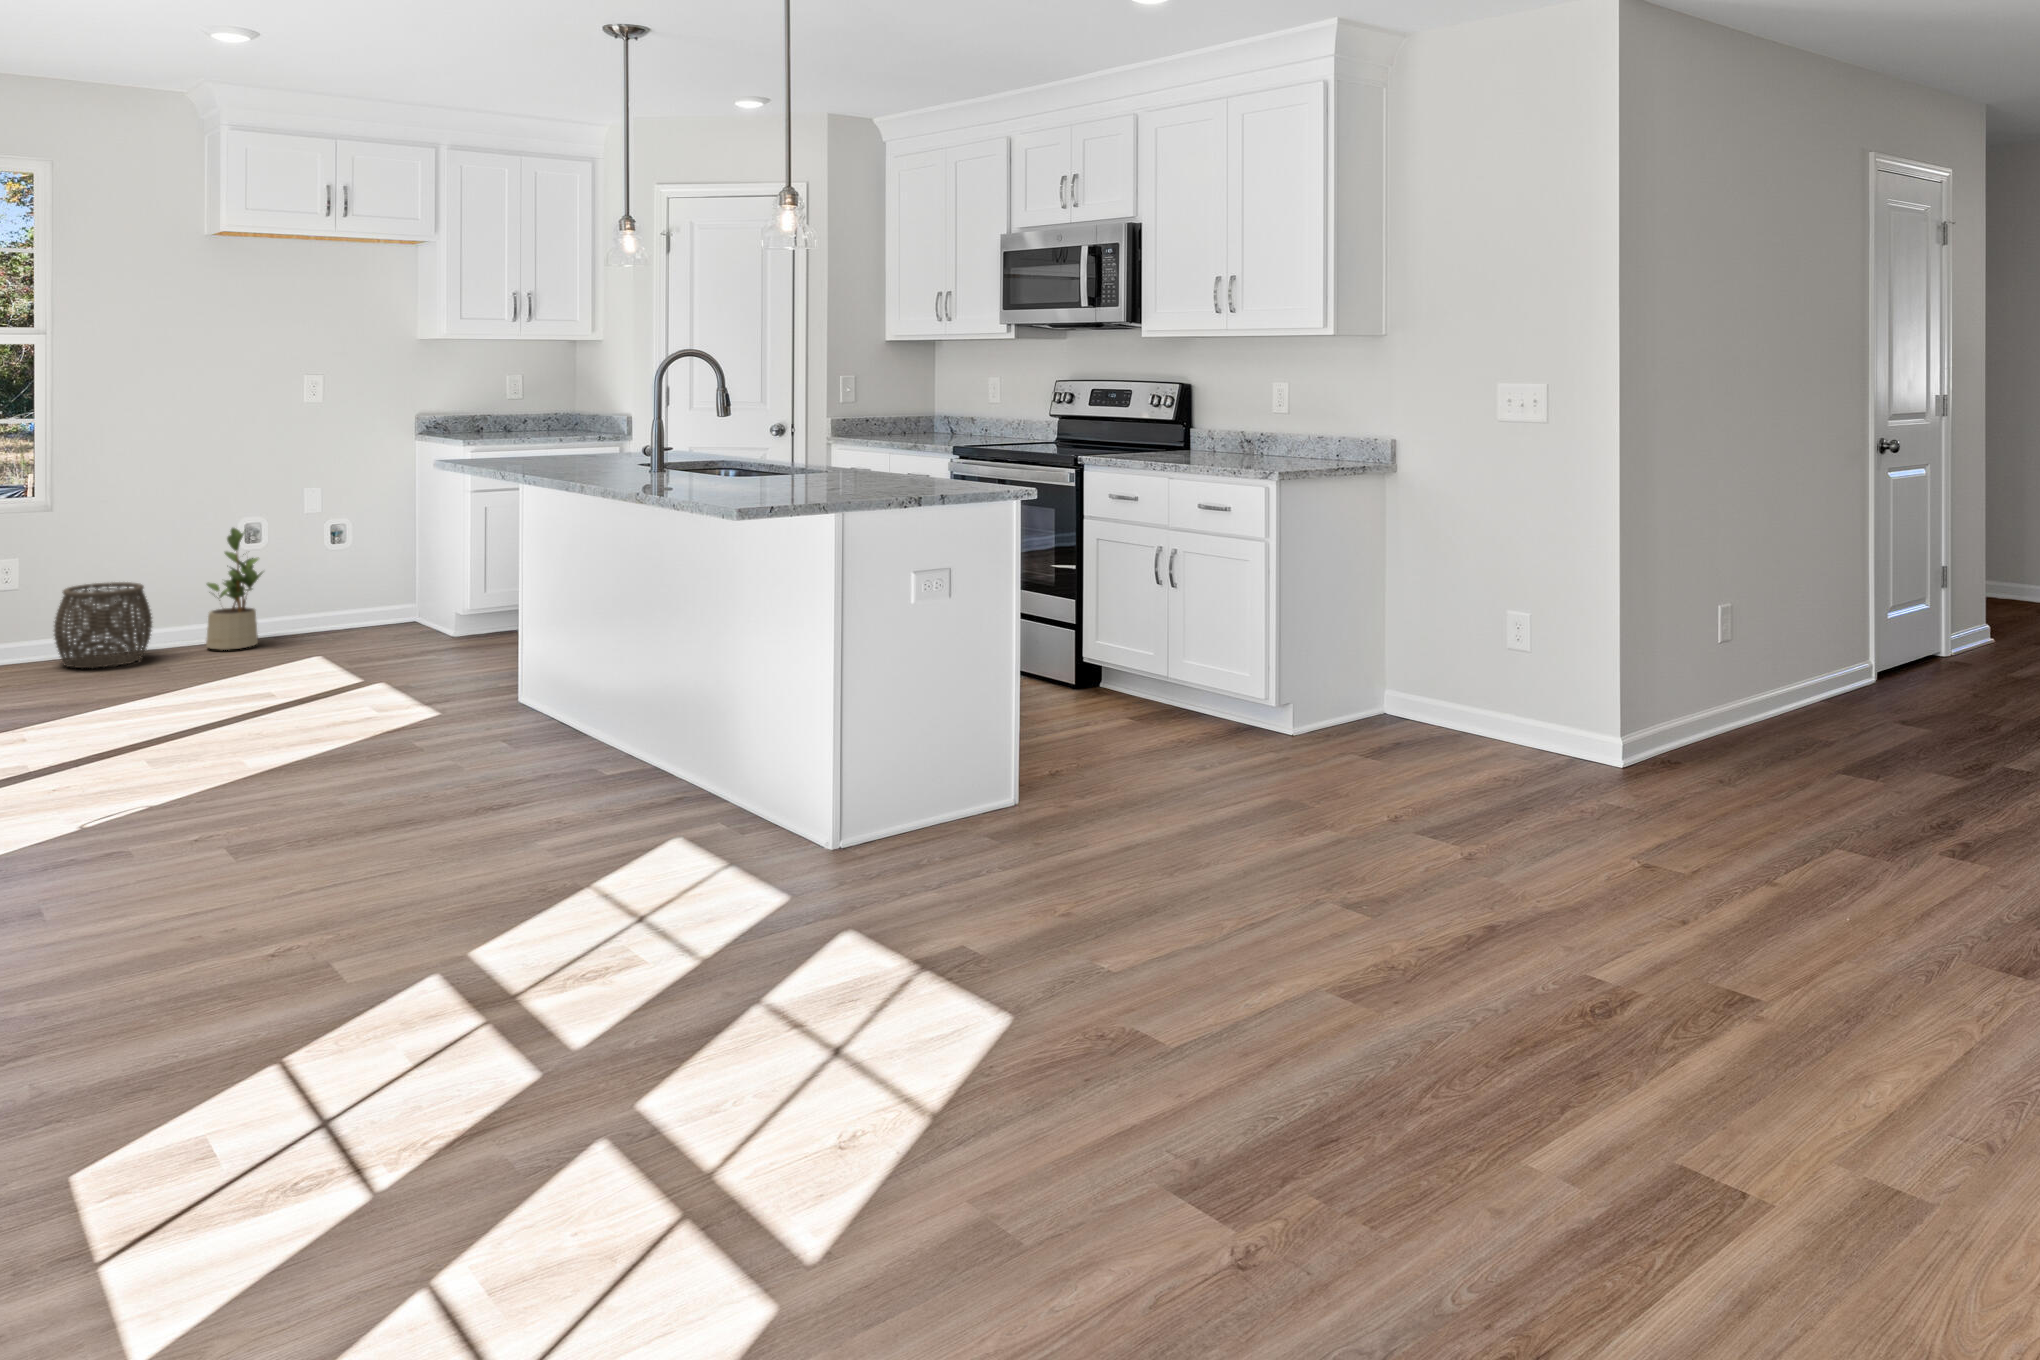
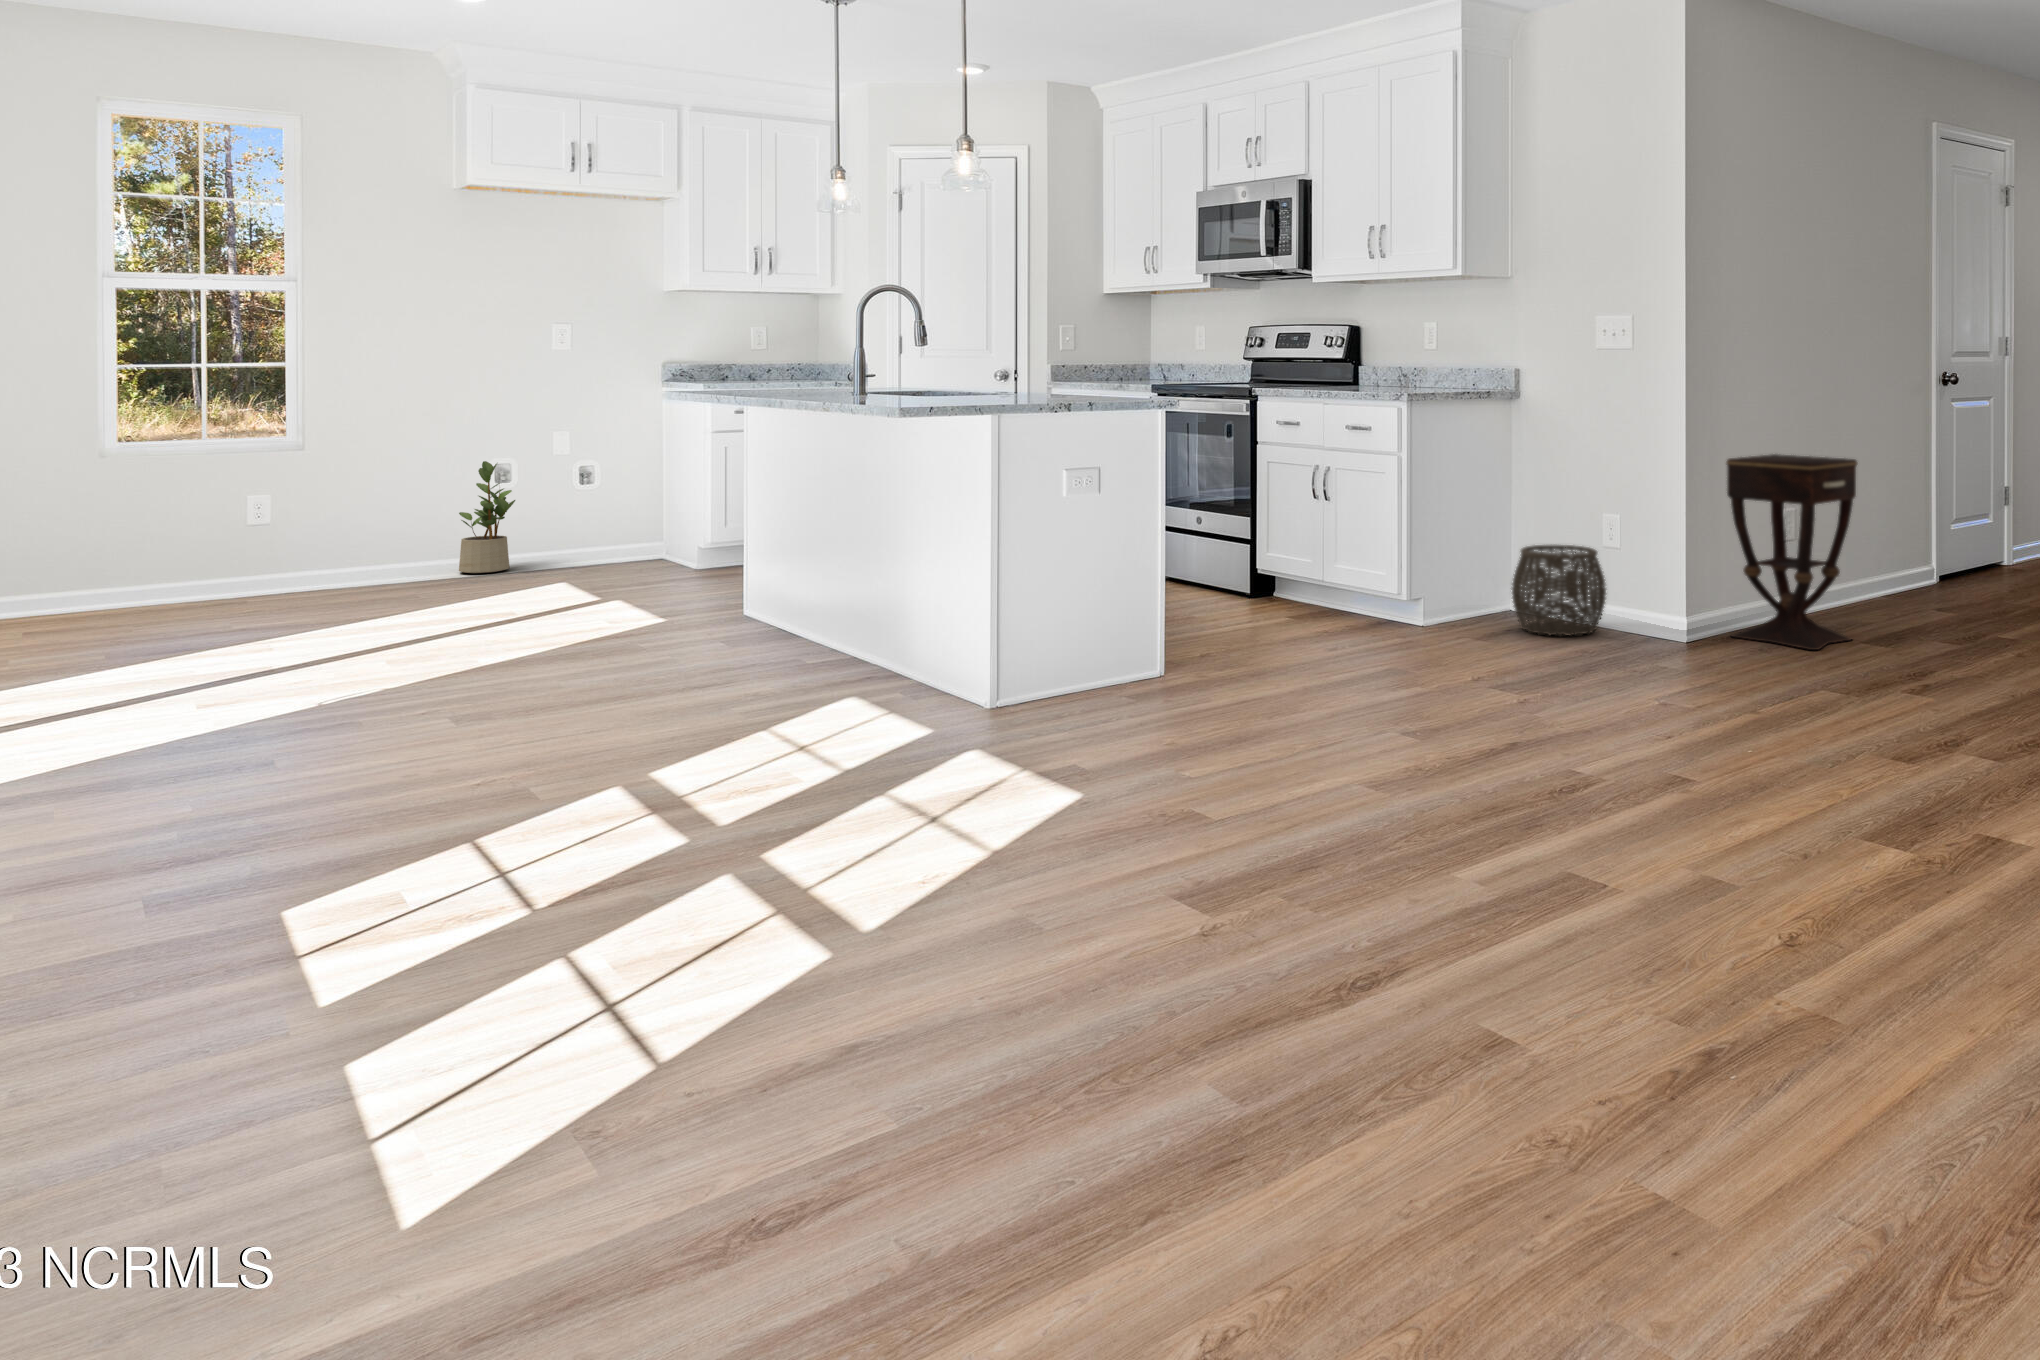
side table: none [1660,545,1821,784] -> present [1726,454,1858,650]
woven basket: present [54,582,152,668] -> present [1511,545,1606,636]

